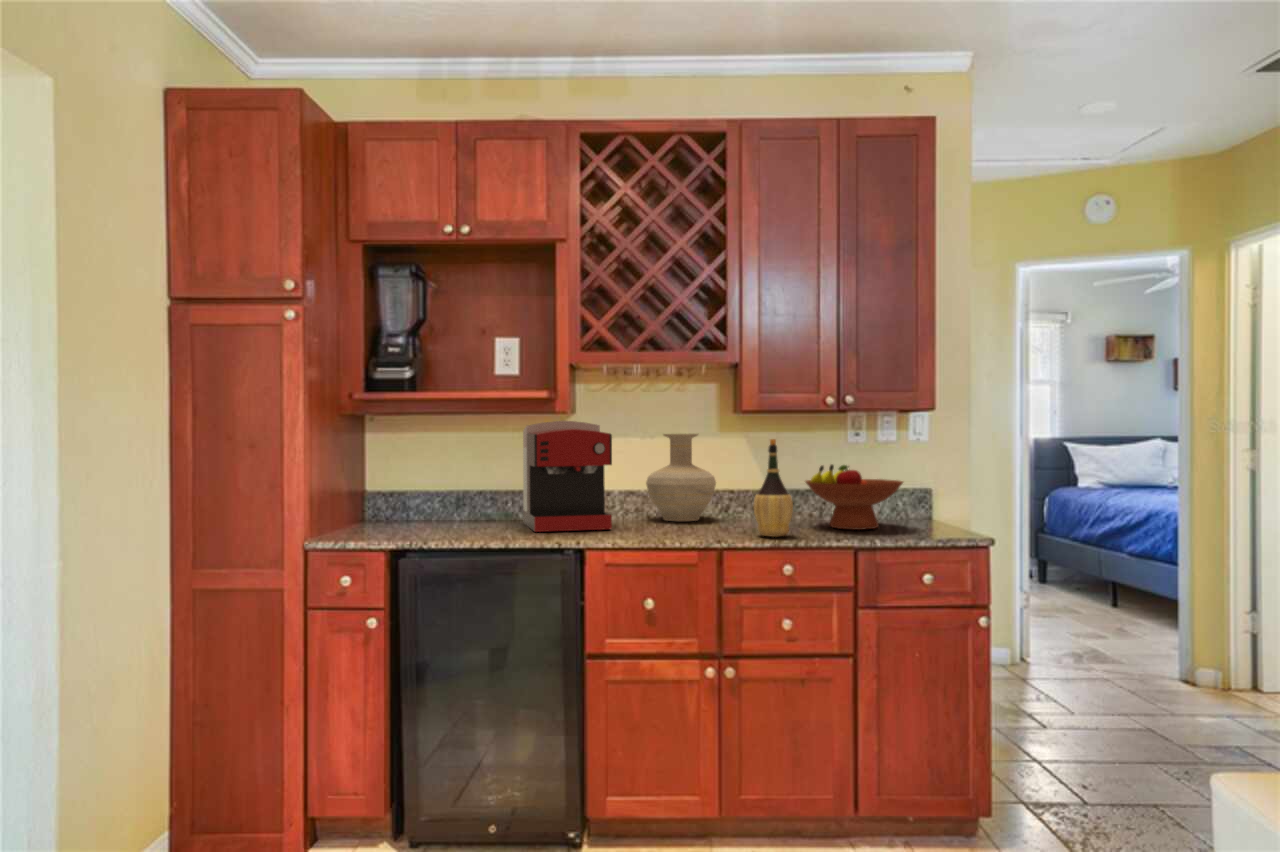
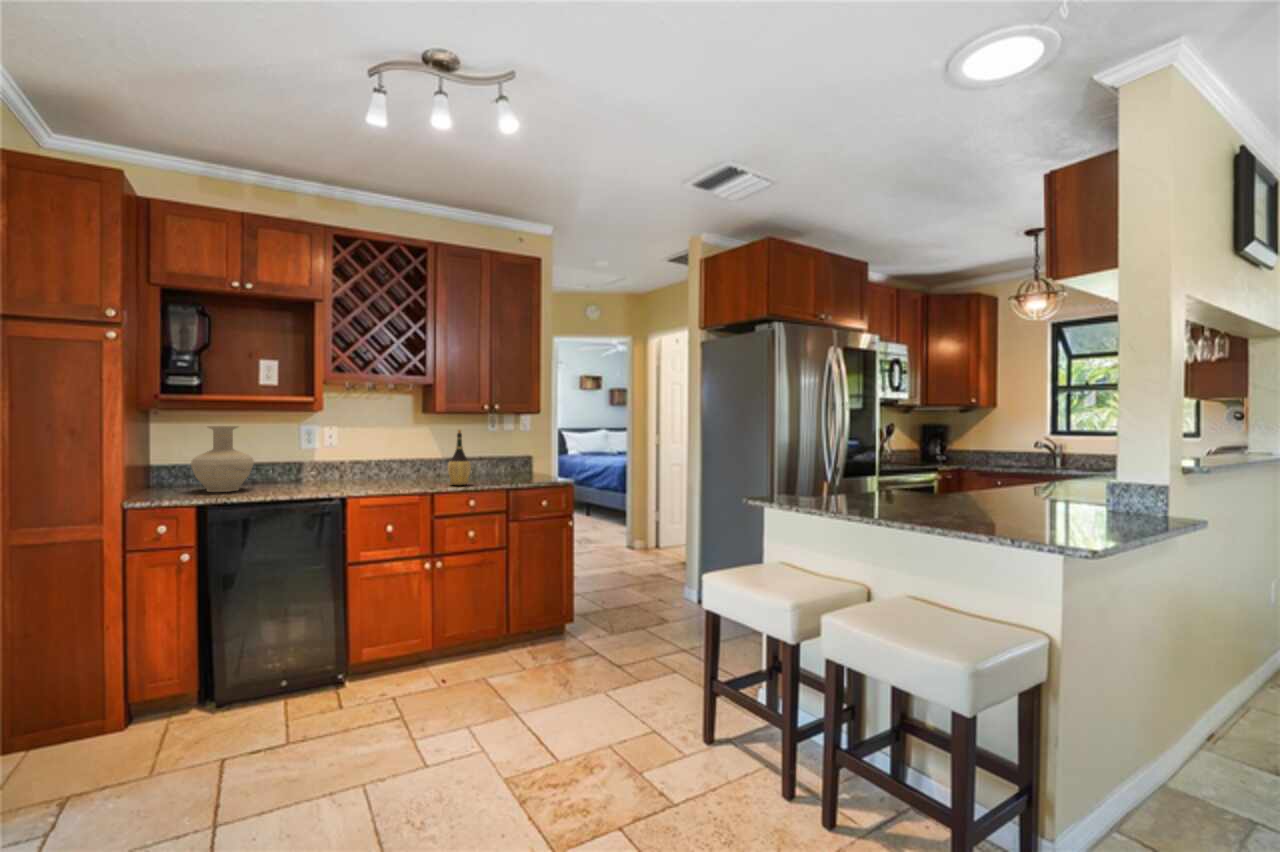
coffee maker: present [523,421,612,532] -> none [285,417,356,489]
vase: present [646,434,716,521] -> present [191,426,254,492]
fruit bowl: present [806,465,903,530] -> none [472,444,527,480]

